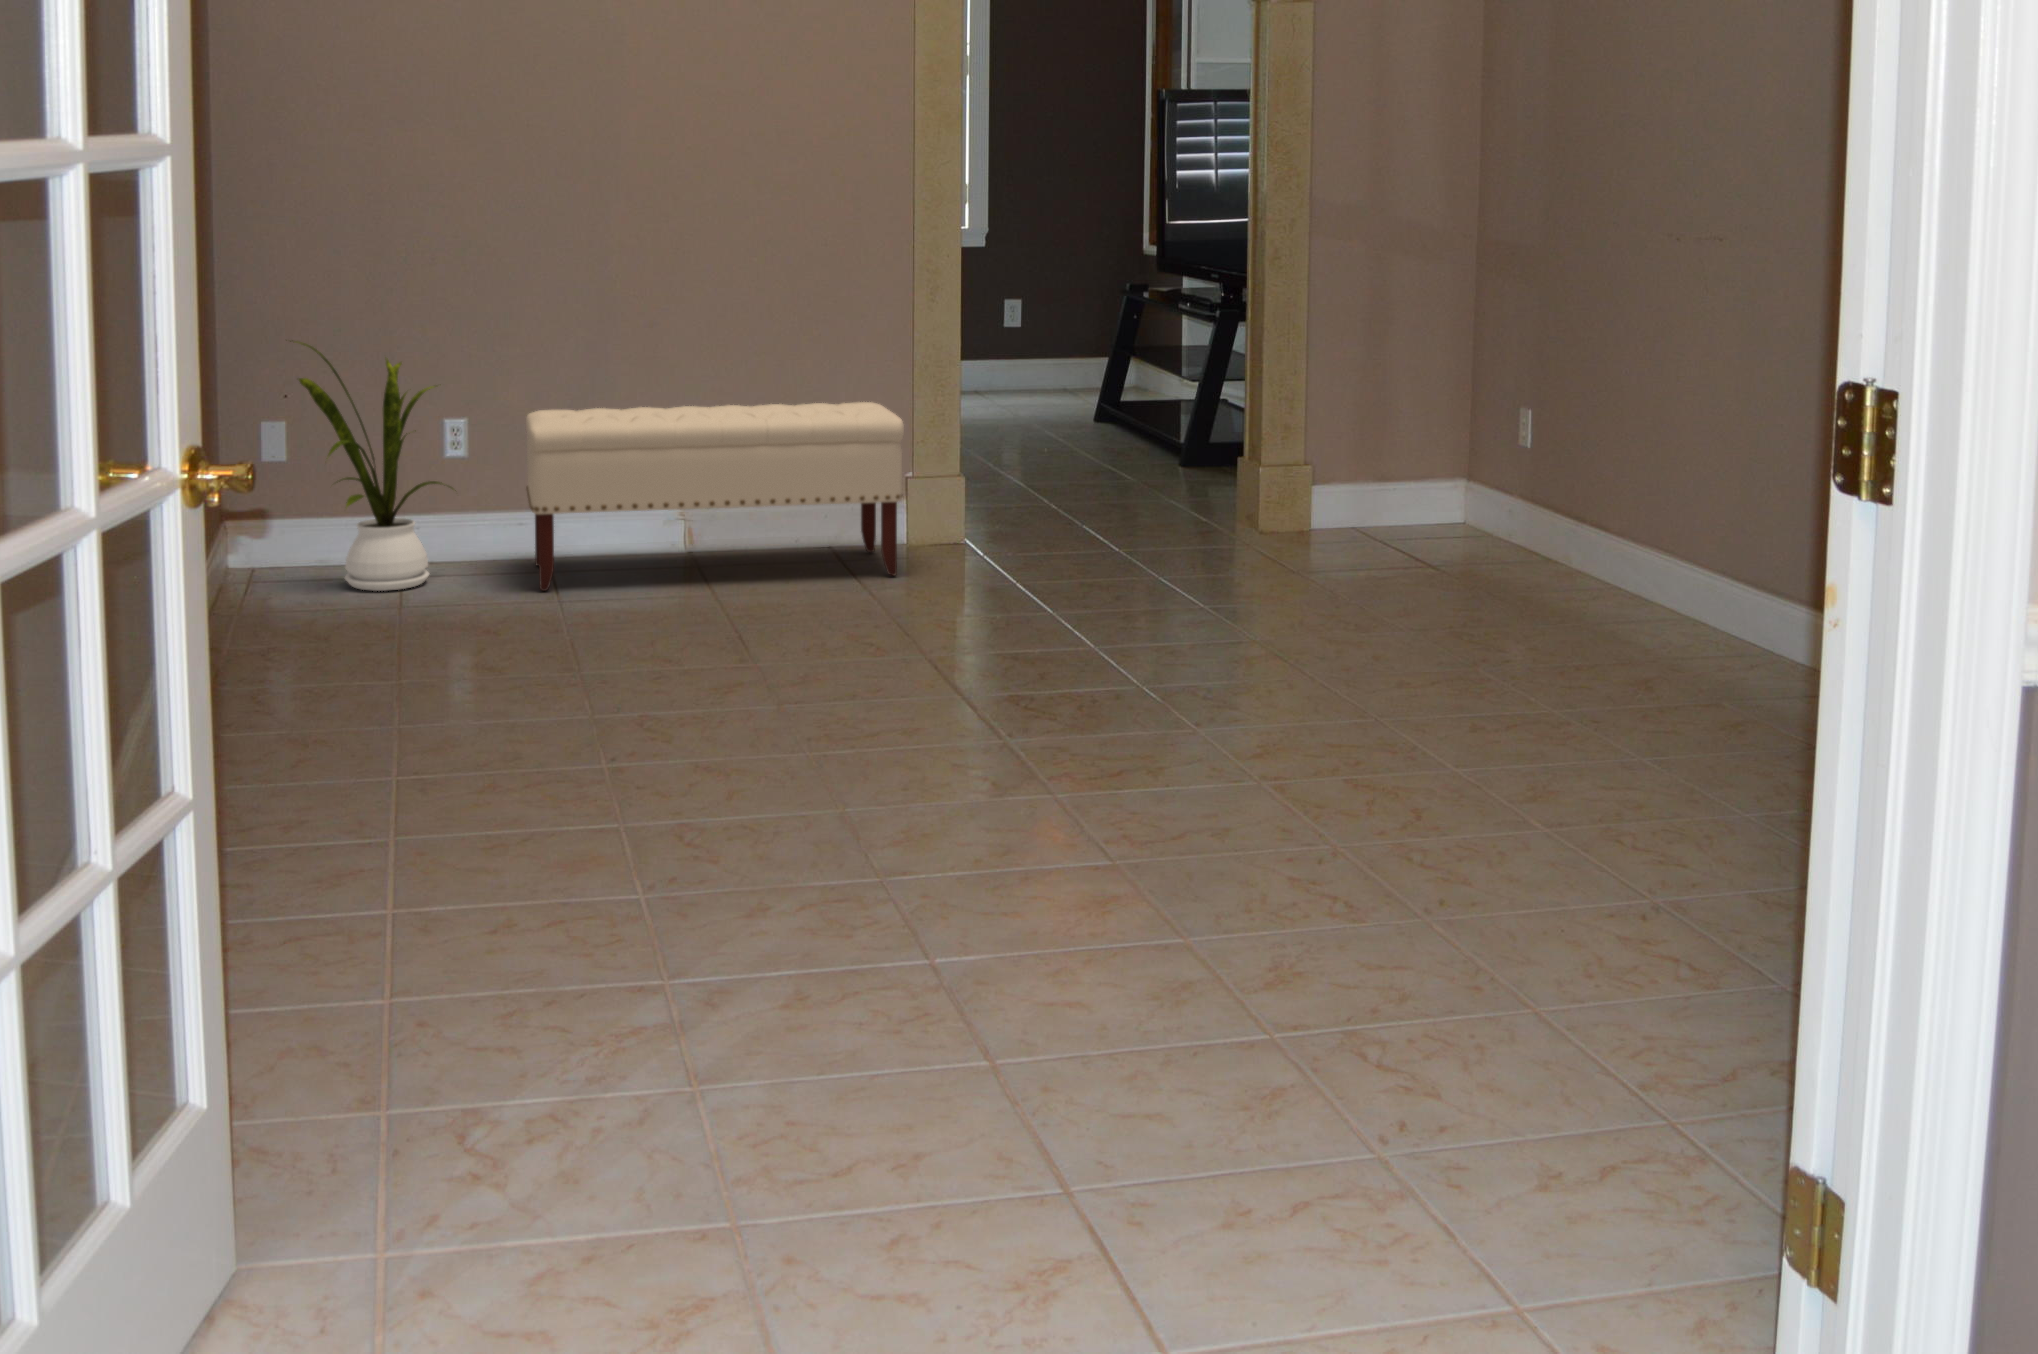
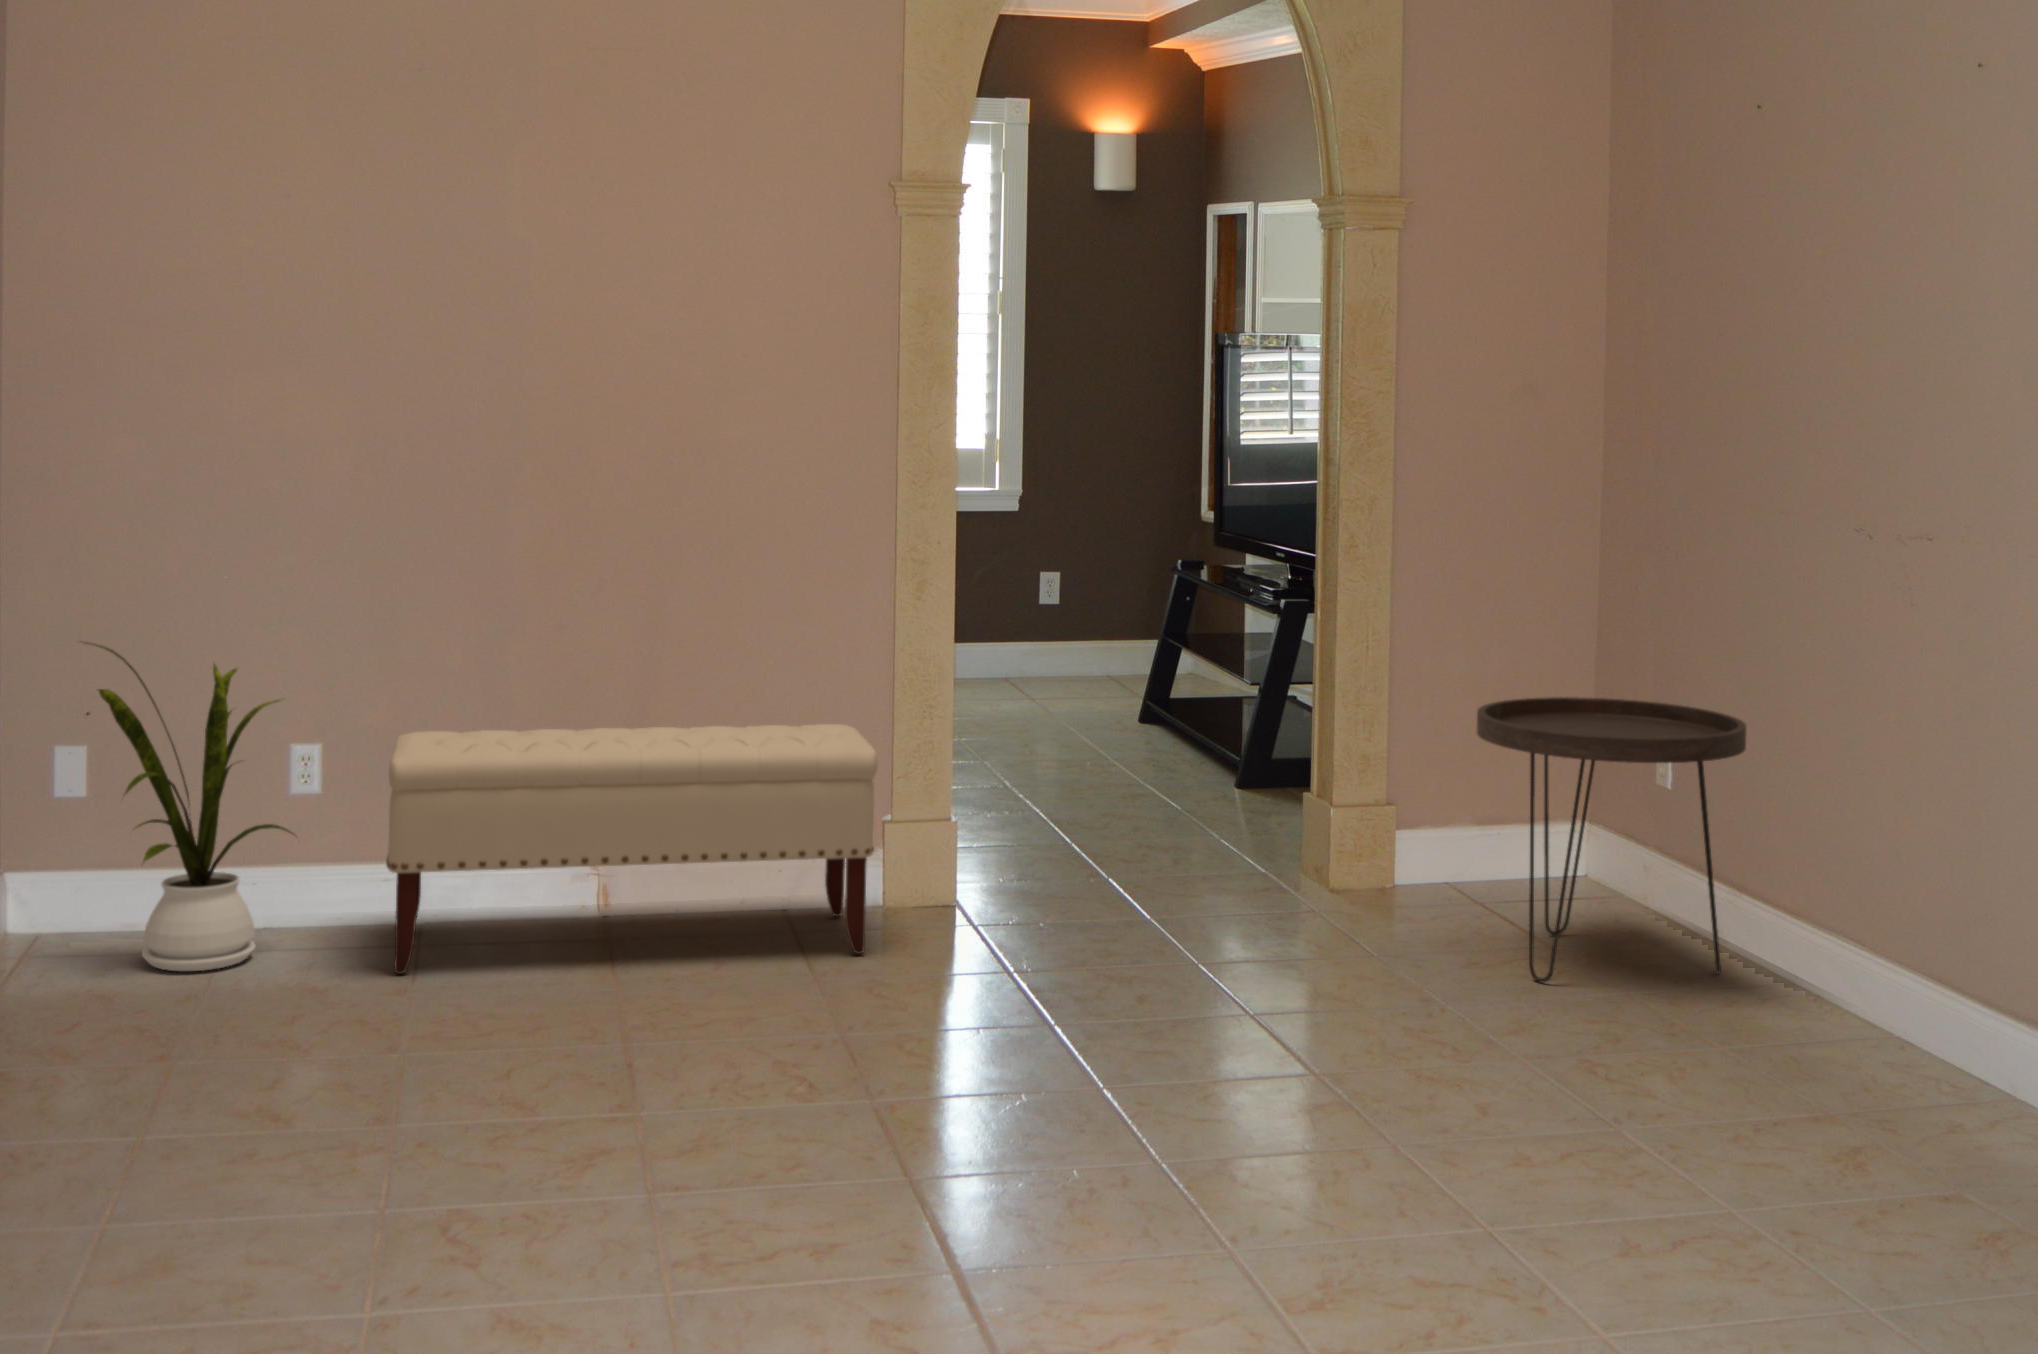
side table: none [1374,374,1586,589] -> present [1477,697,1746,982]

